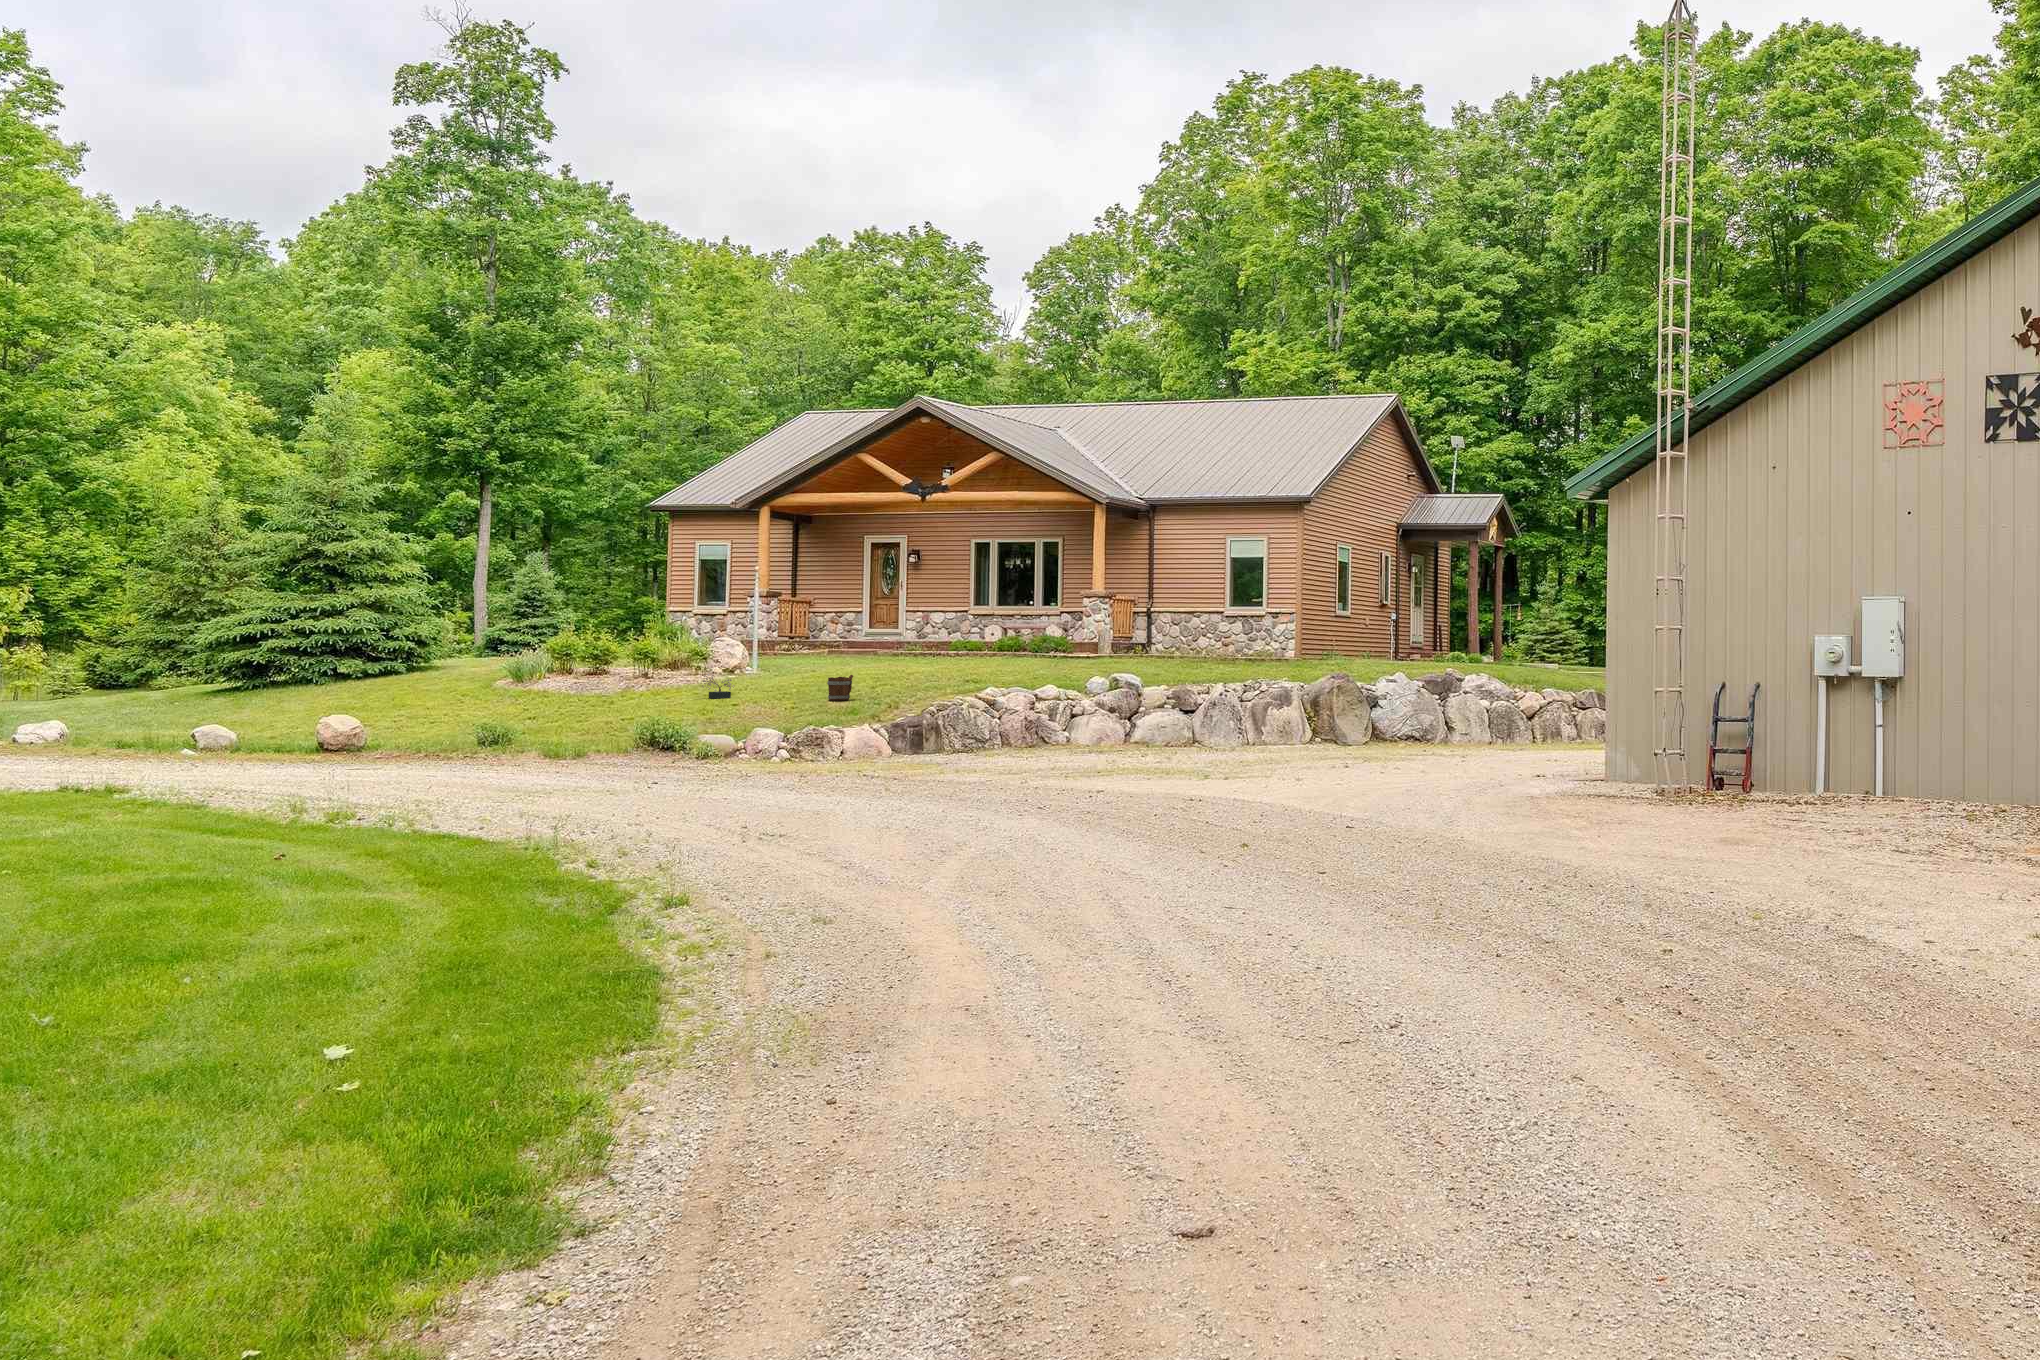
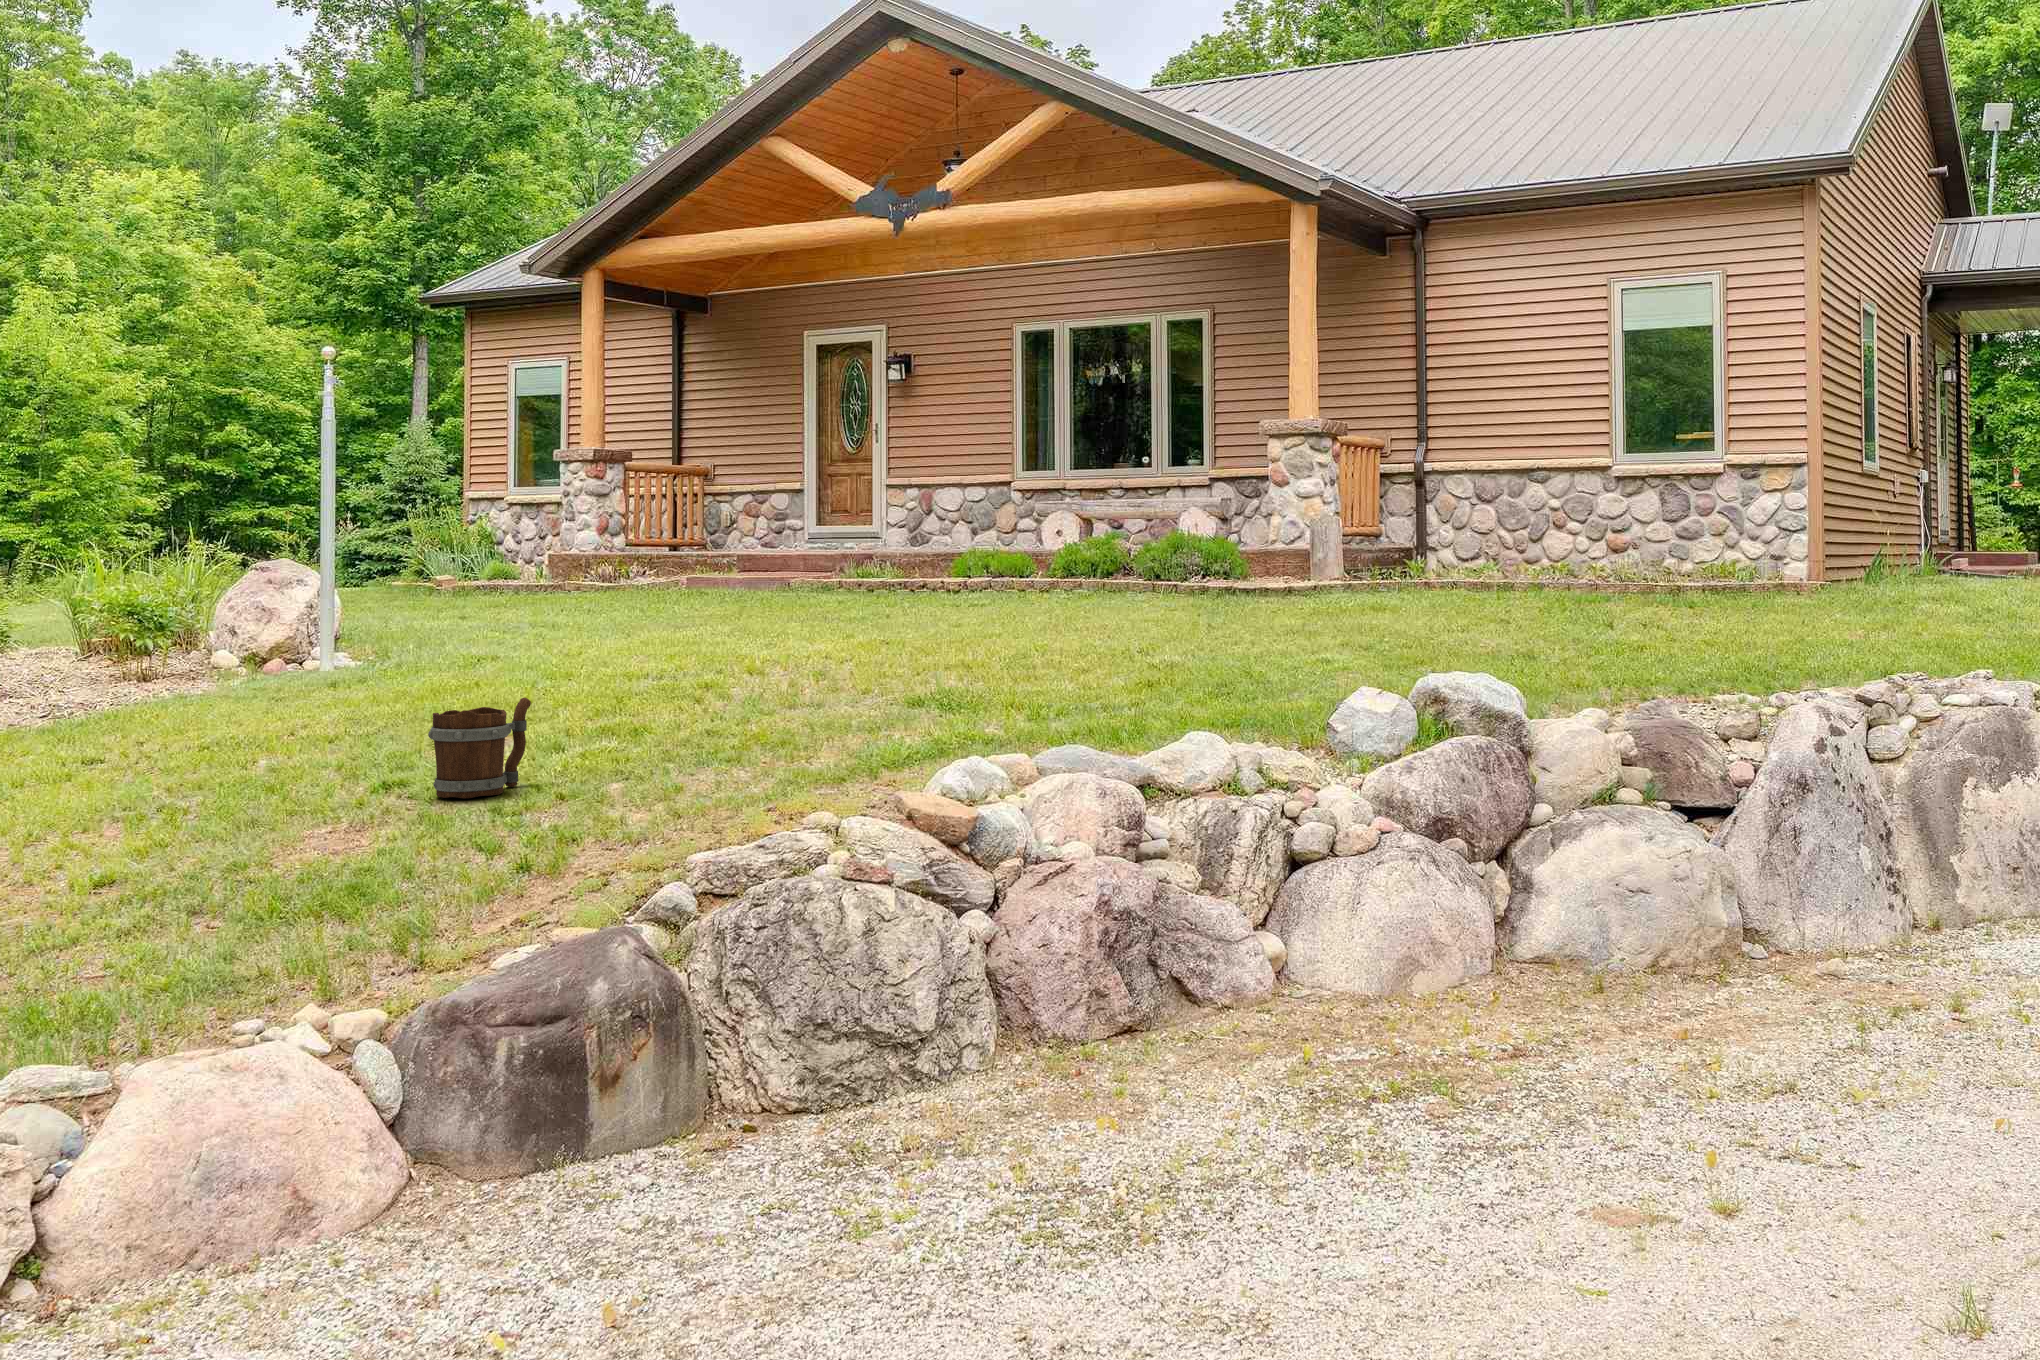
decorative plant: present [702,674,734,699] -> none [79,696,193,780]

